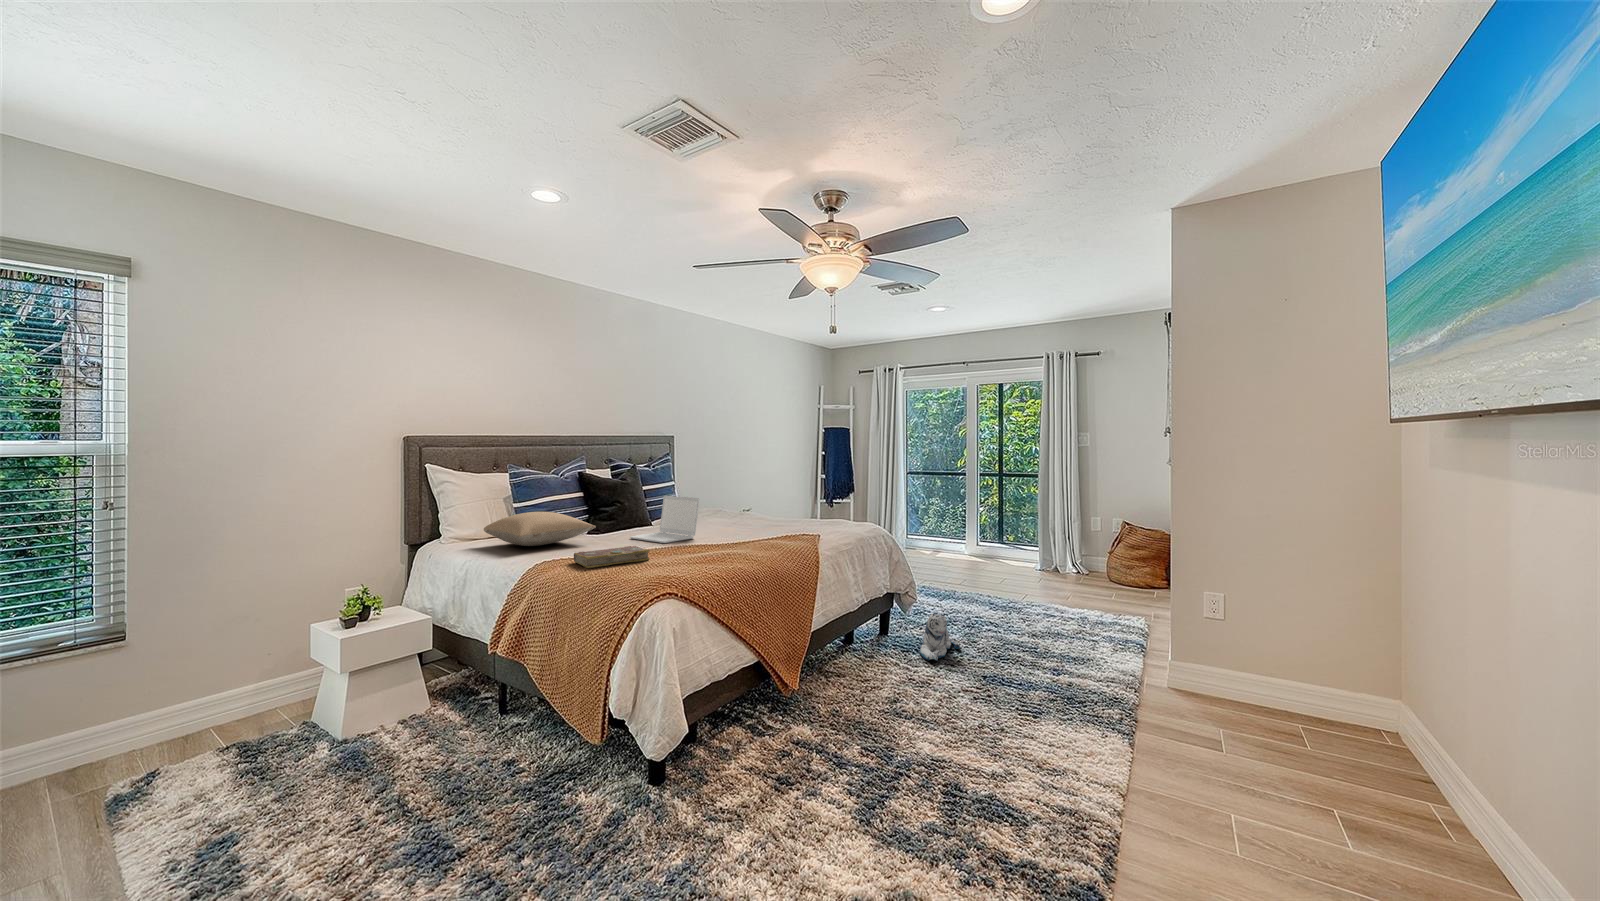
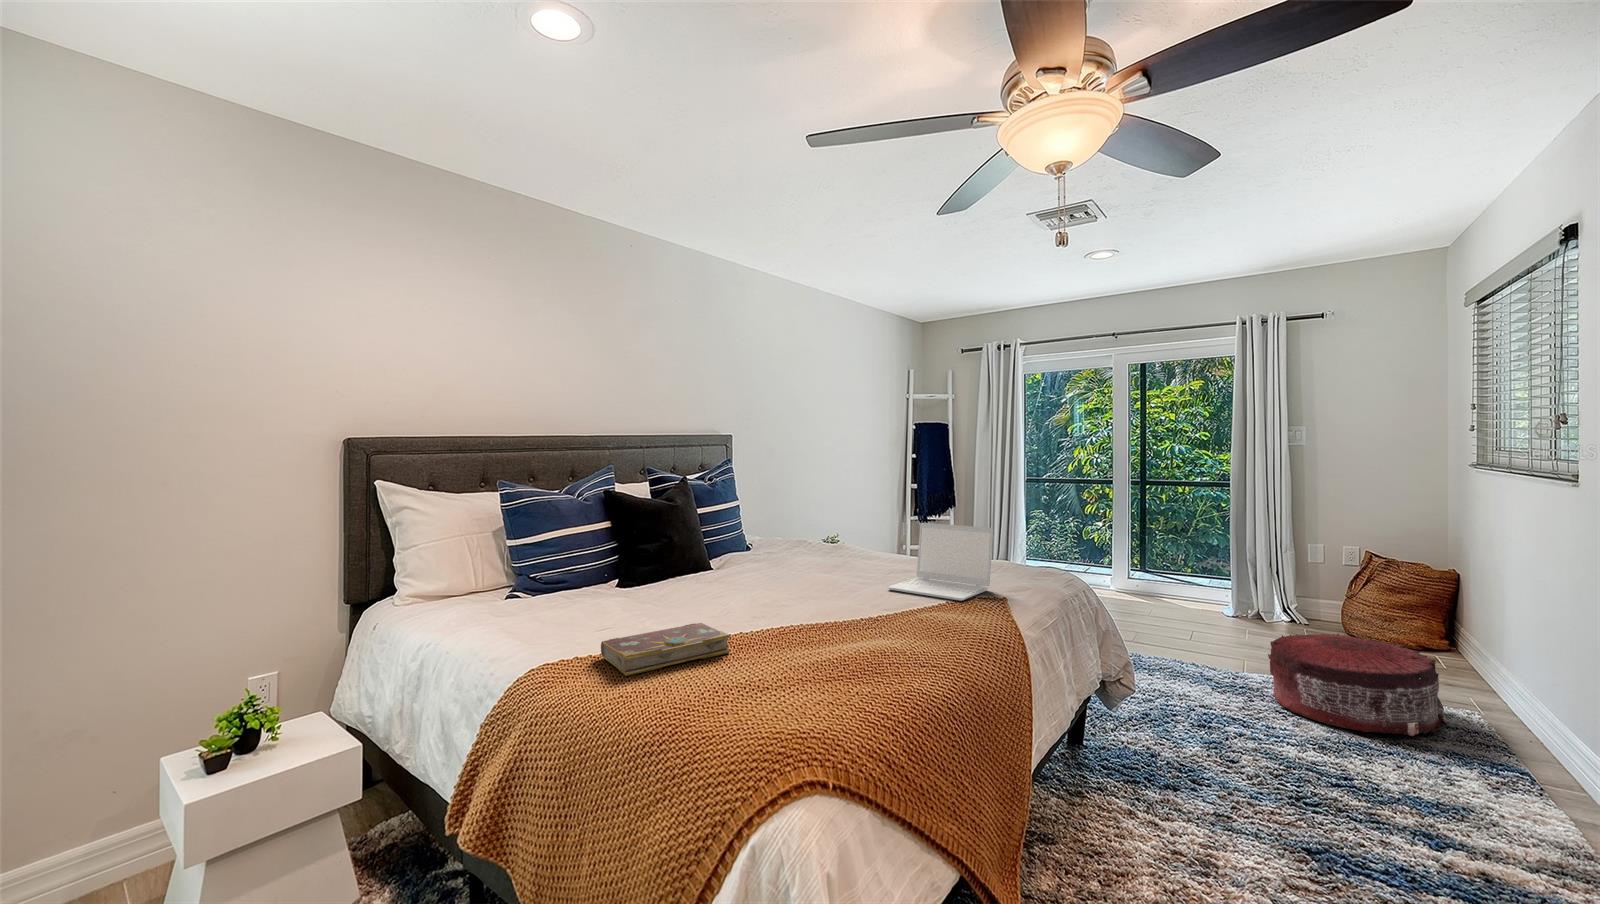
laptop: present [630,496,699,543] -> present [888,523,993,601]
pillow: present [484,512,596,546] -> none [459,557,632,614]
pouf: none [1028,570,1122,629] -> present [1268,633,1447,736]
plush toy: present [920,613,960,661] -> none [1138,718,1209,802]

